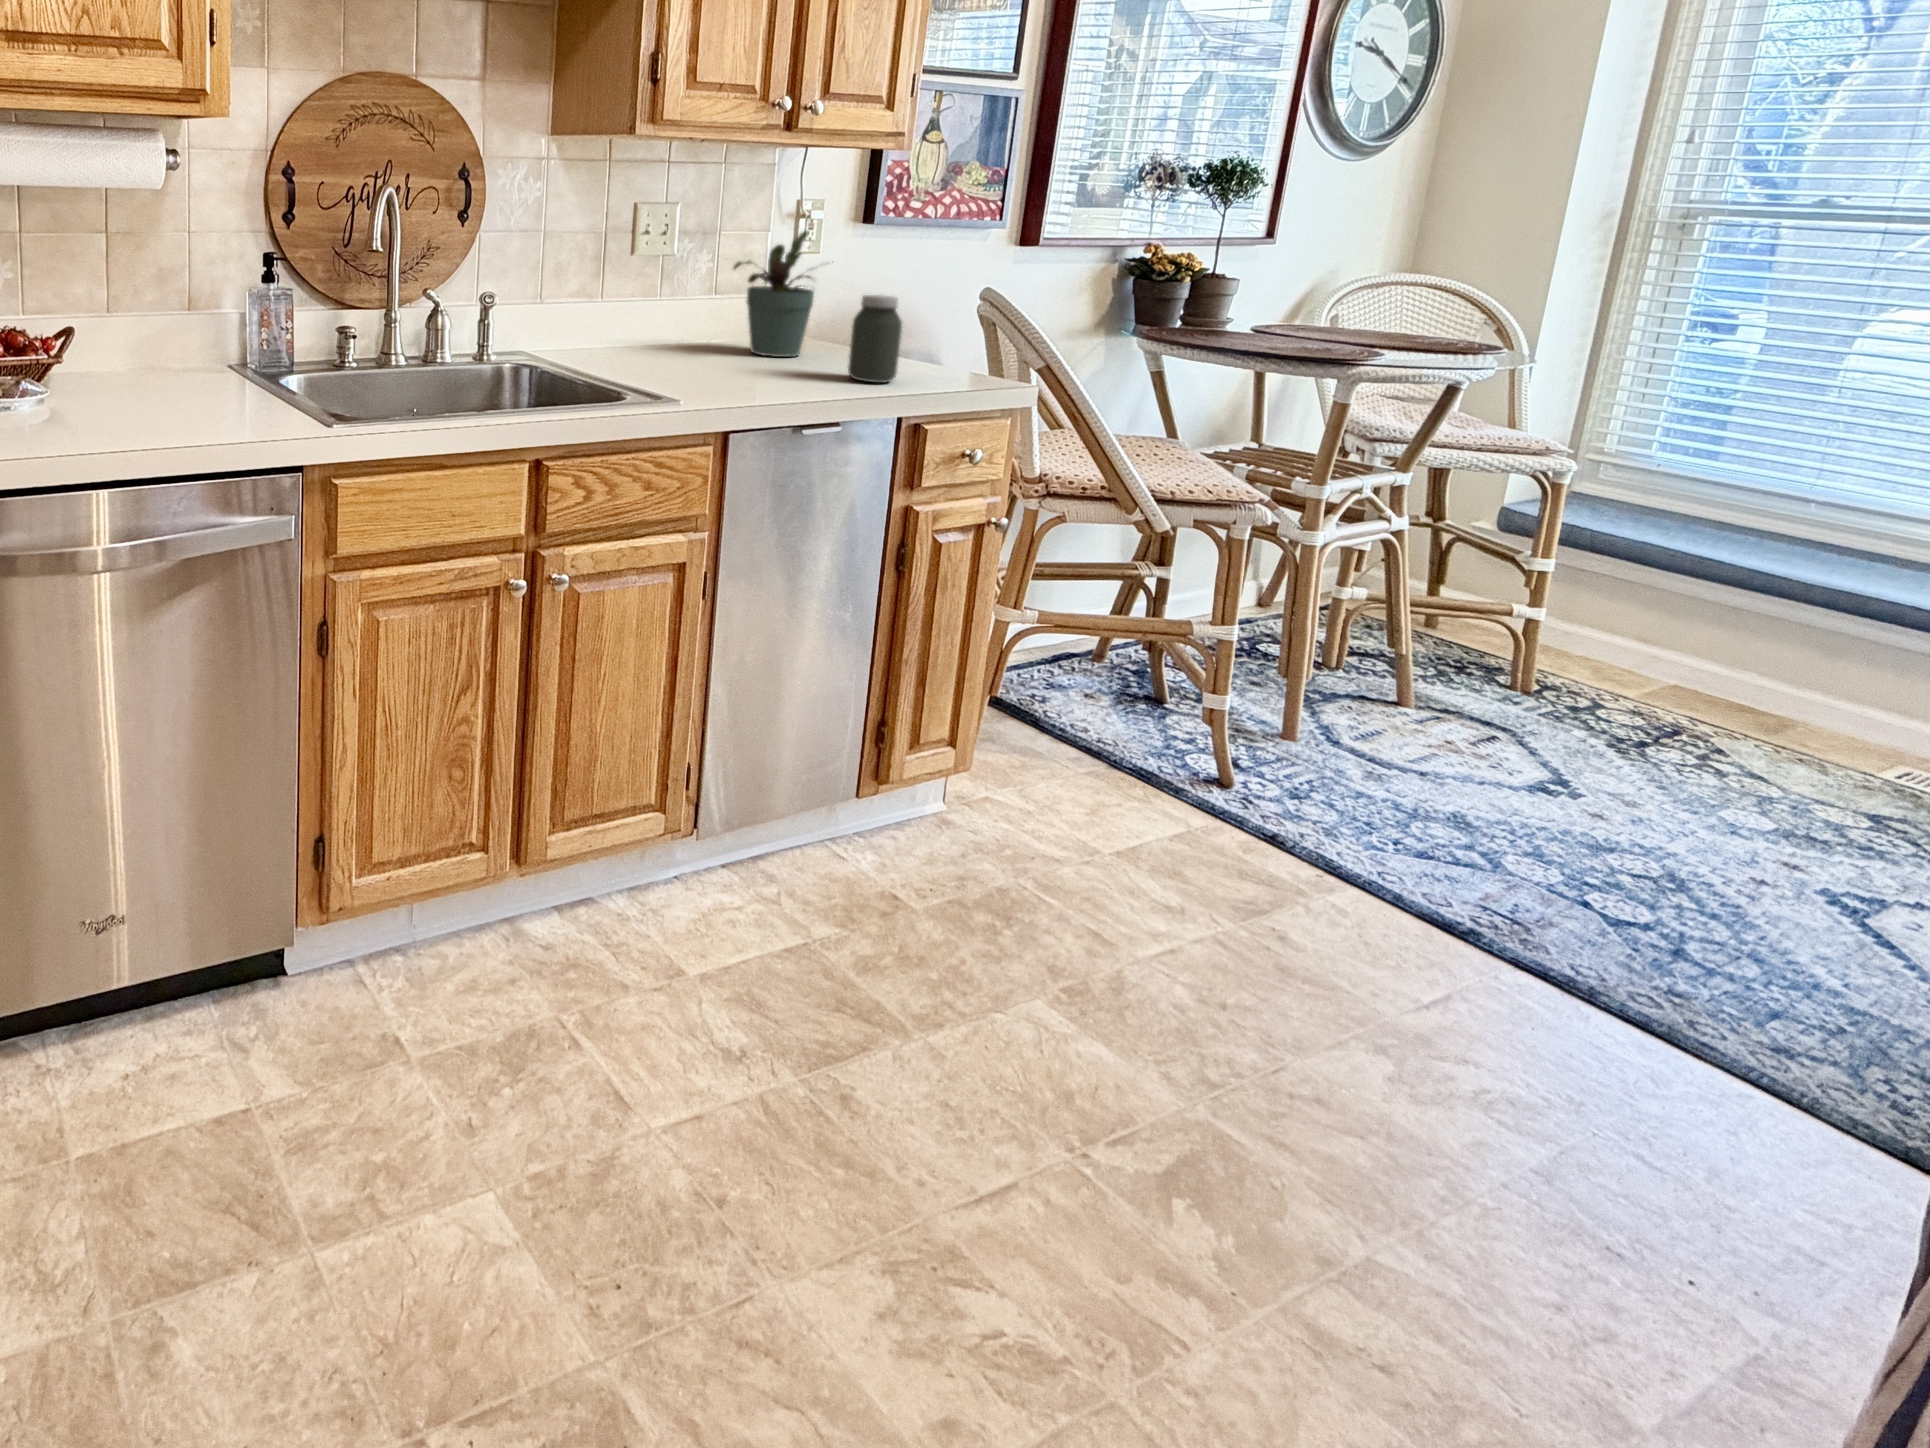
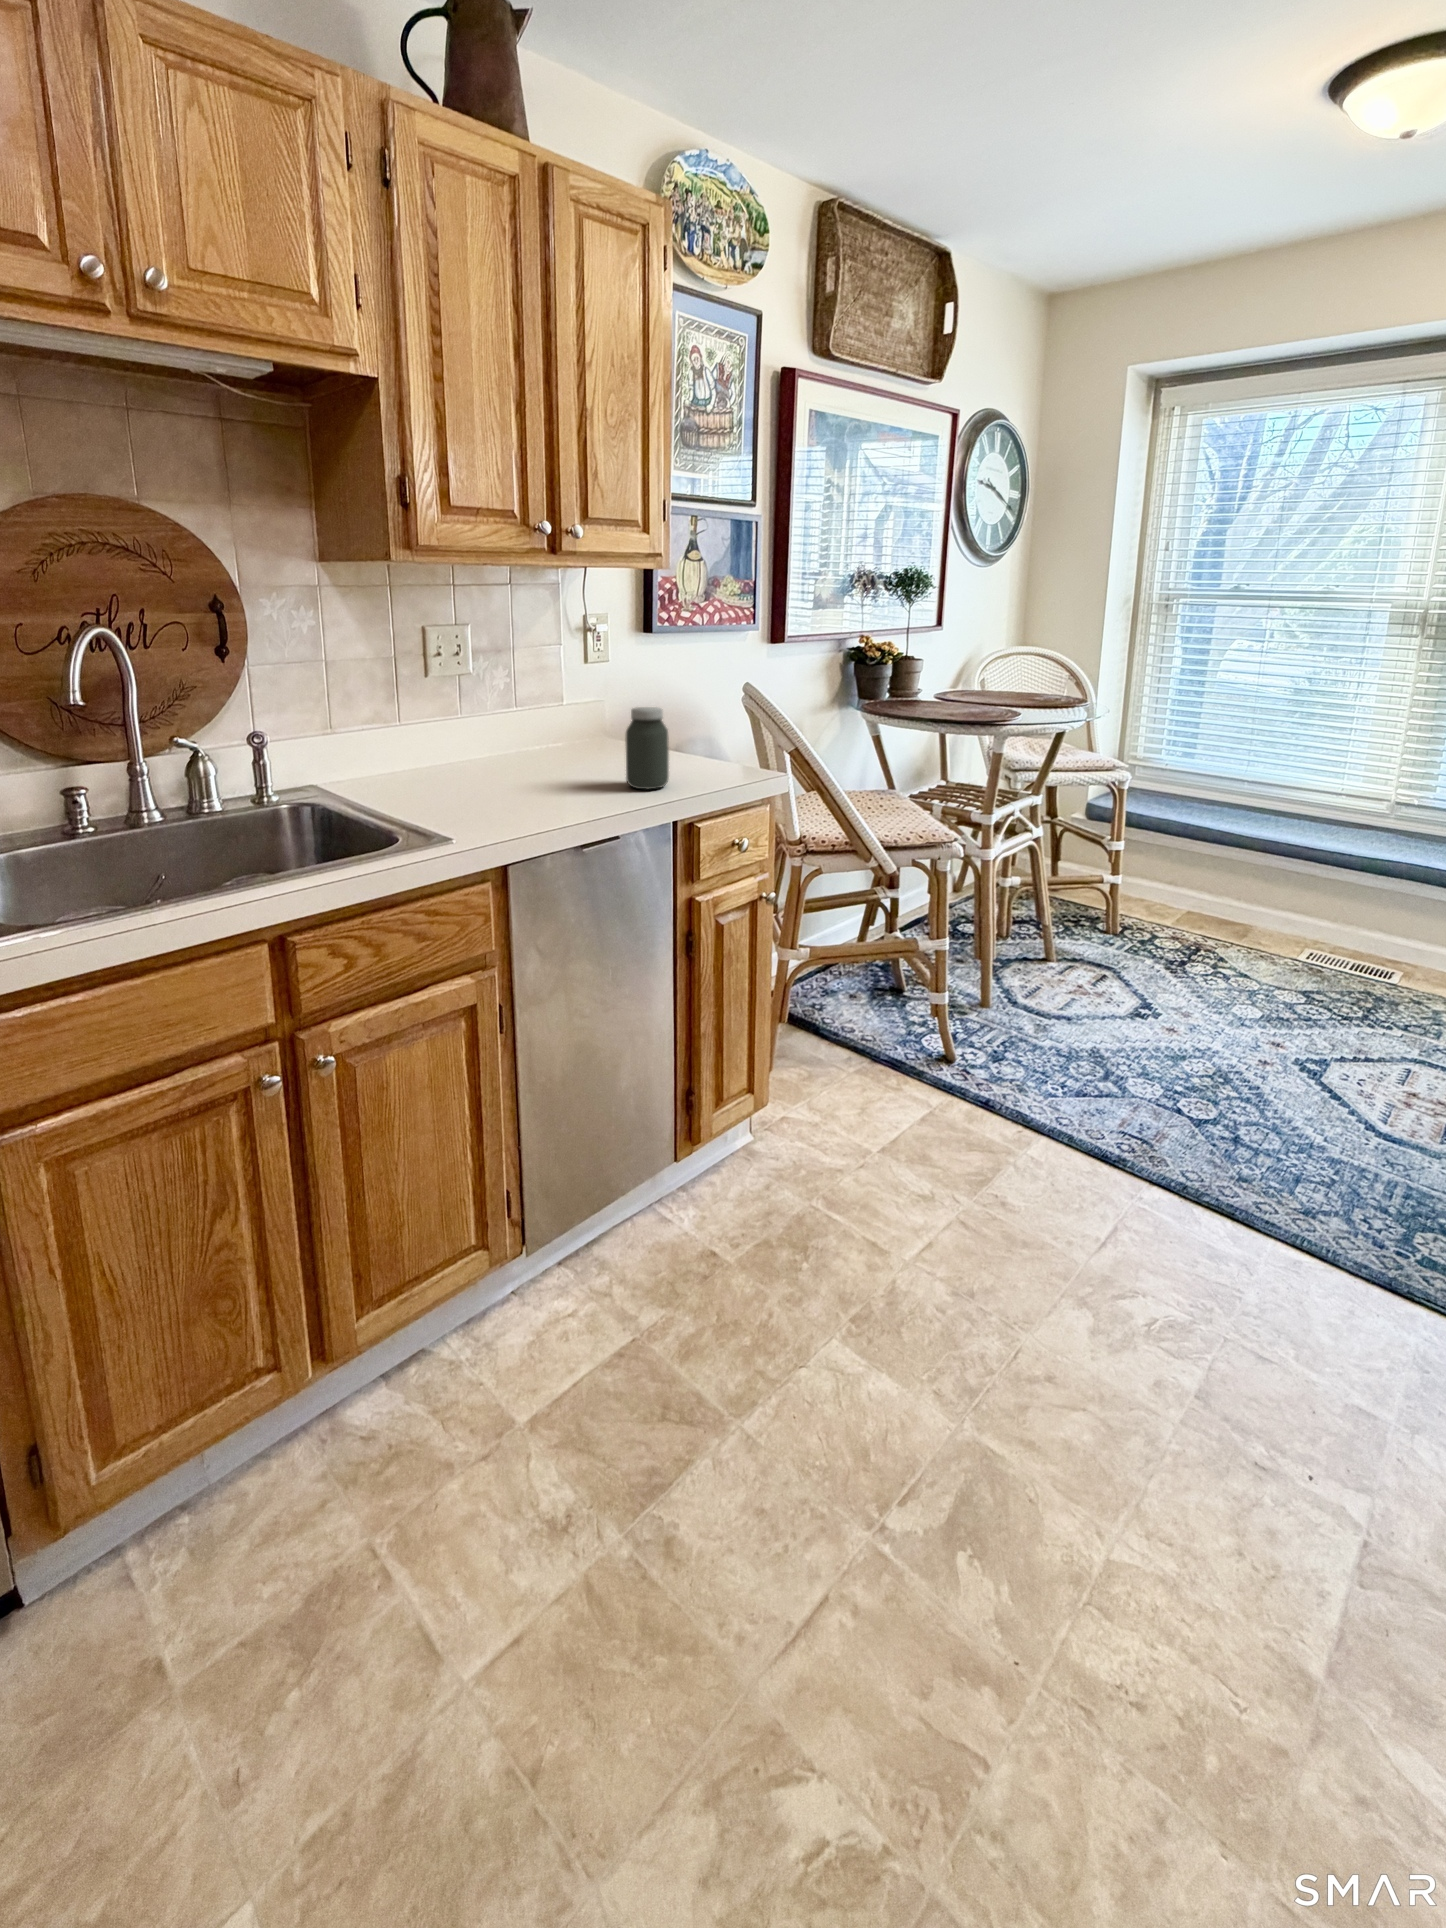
potted plant: present [734,231,814,357] -> none [519,647,611,766]

